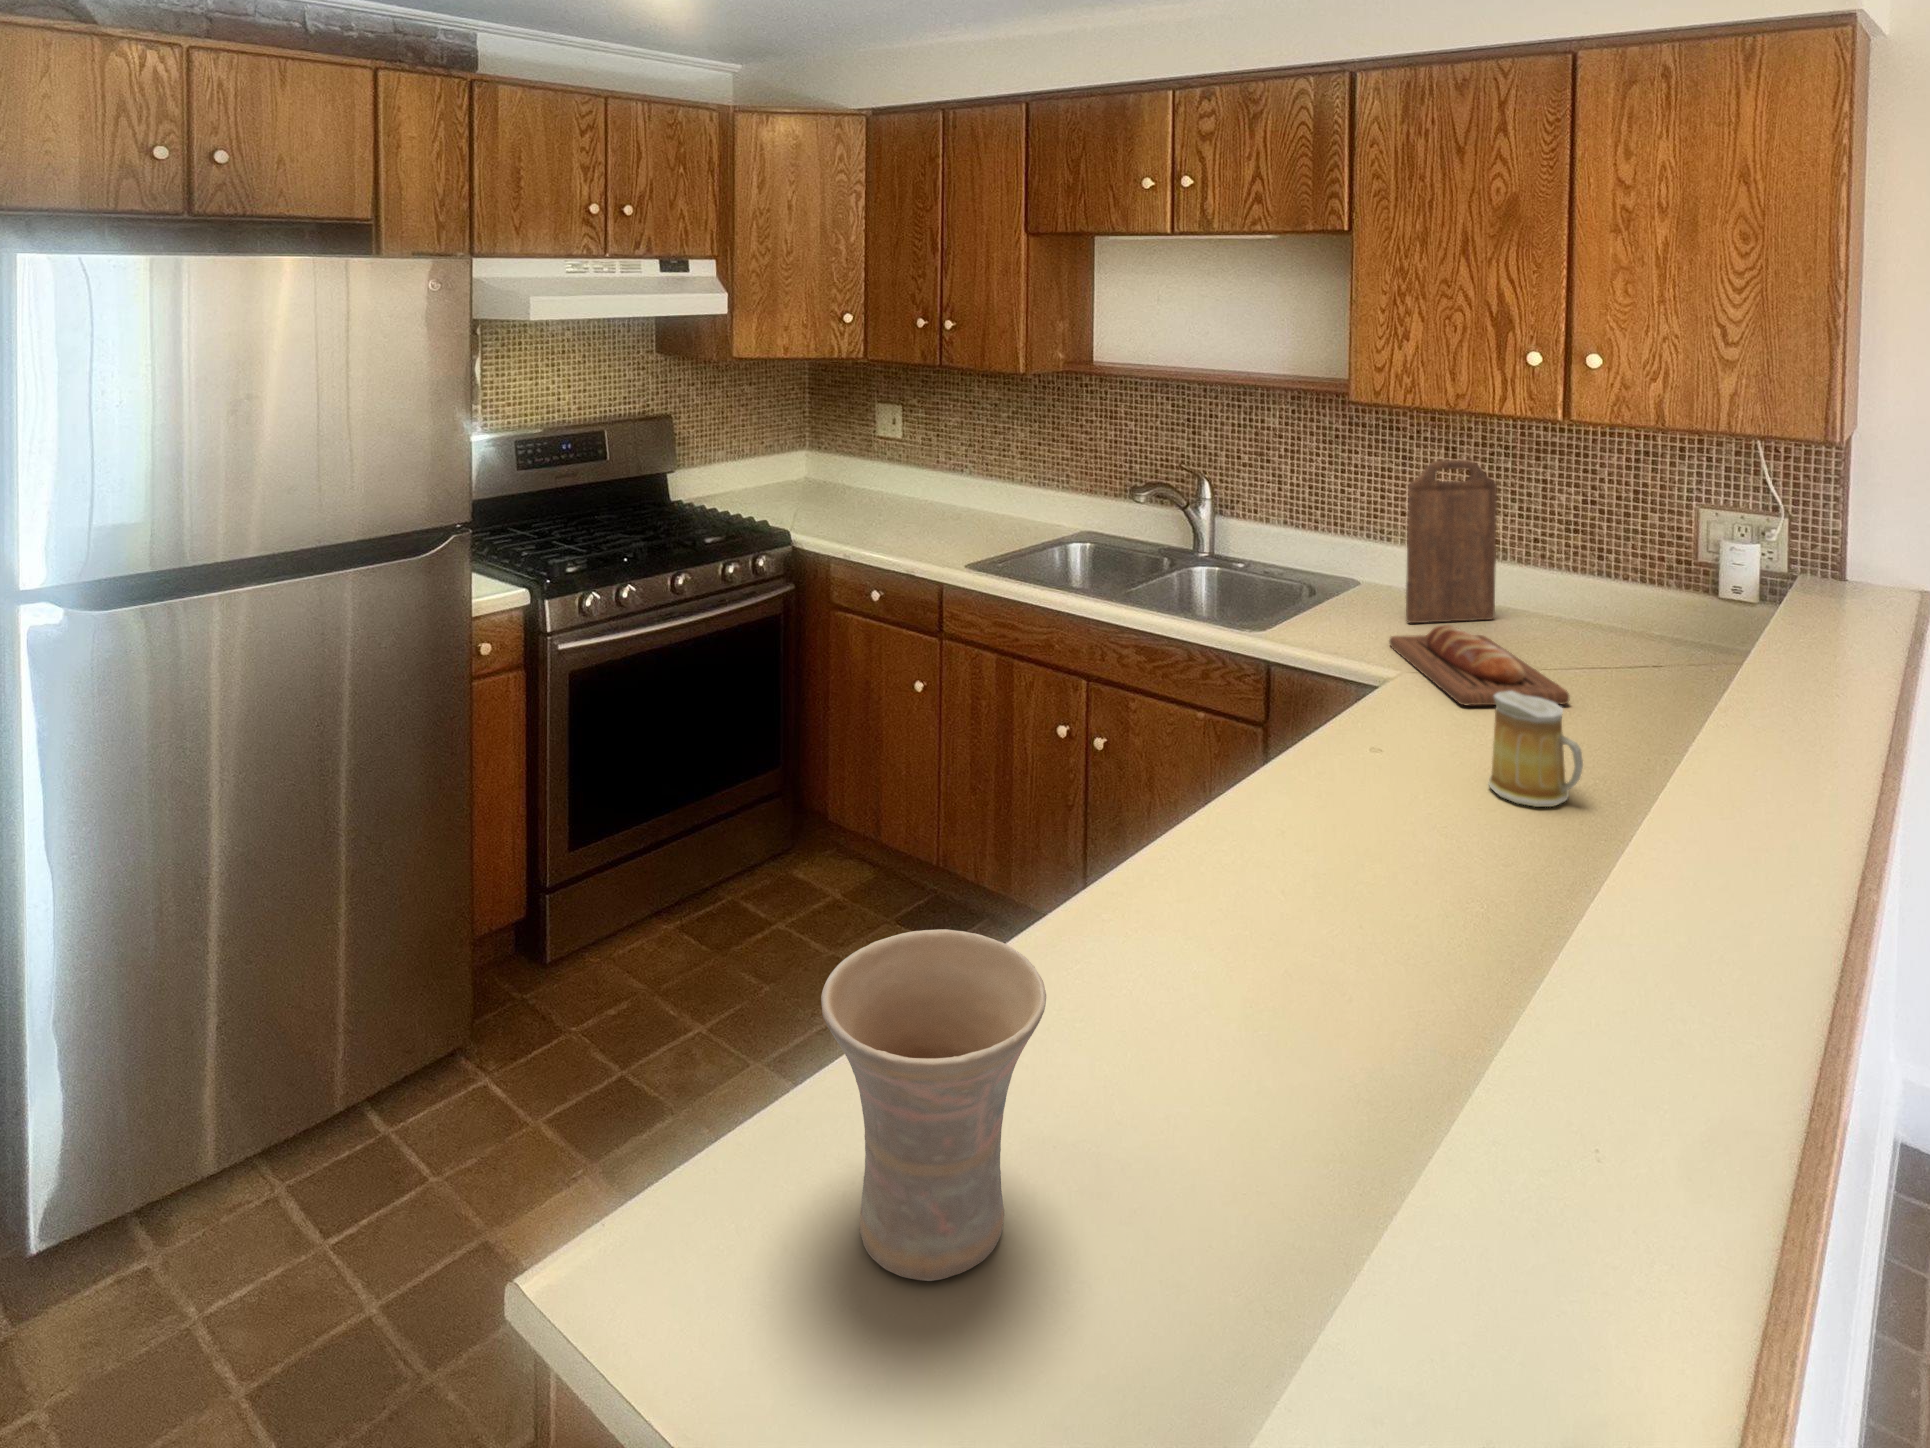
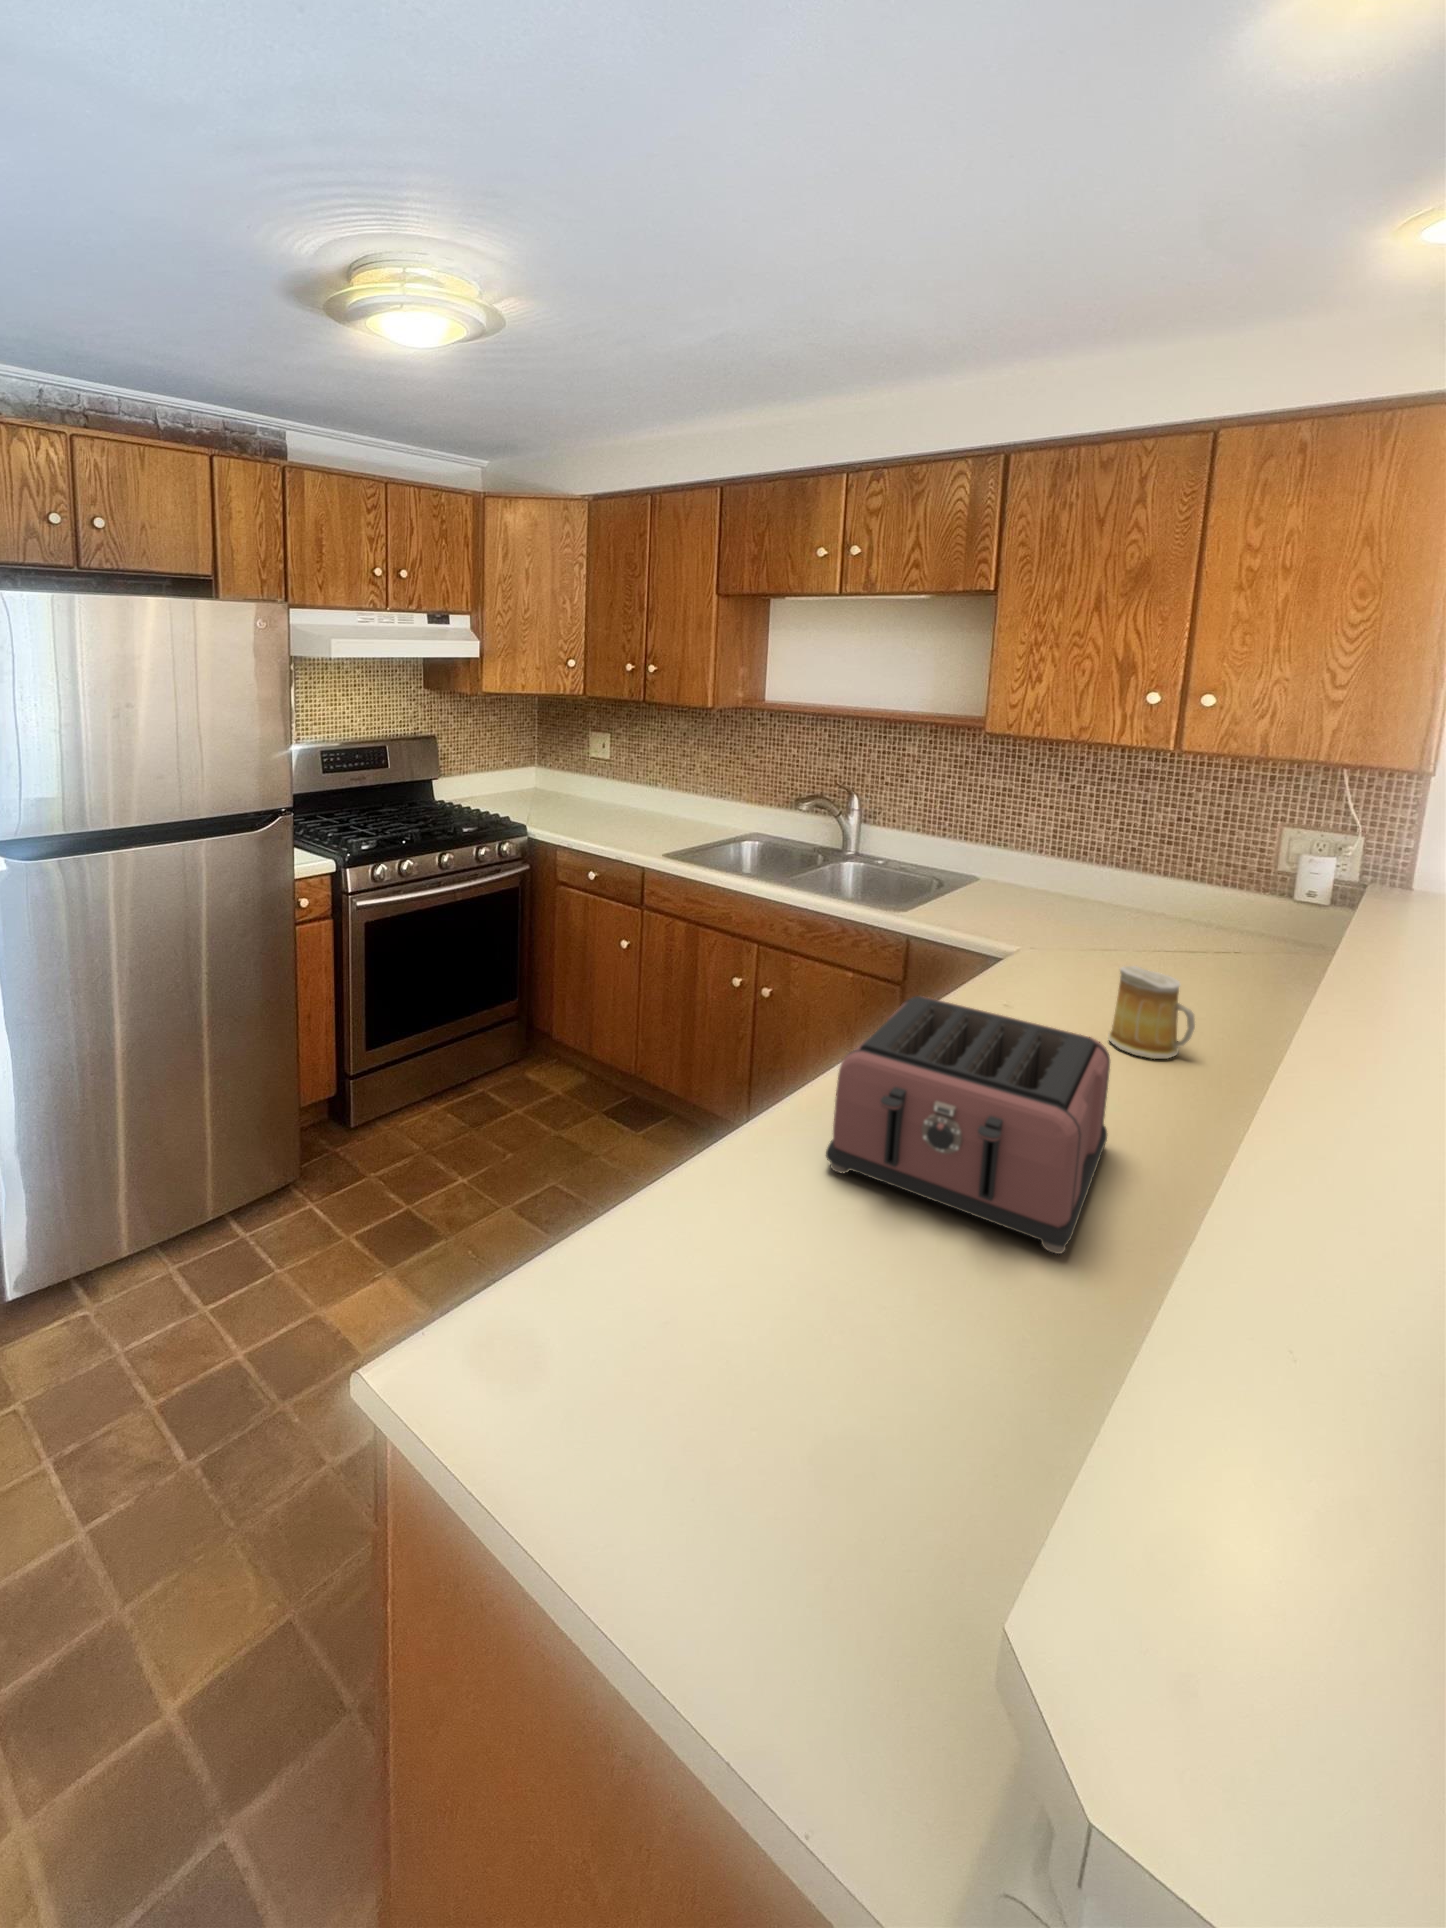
cutting board: present [1406,460,1497,623] -> none [1021,782,1106,911]
bread loaf: present [1389,625,1569,705] -> none [1010,912,1169,979]
toaster: none [1128,742,1468,1058] -> present [826,996,1110,1254]
vase: present [821,929,1046,1281] -> none [601,1133,789,1406]

